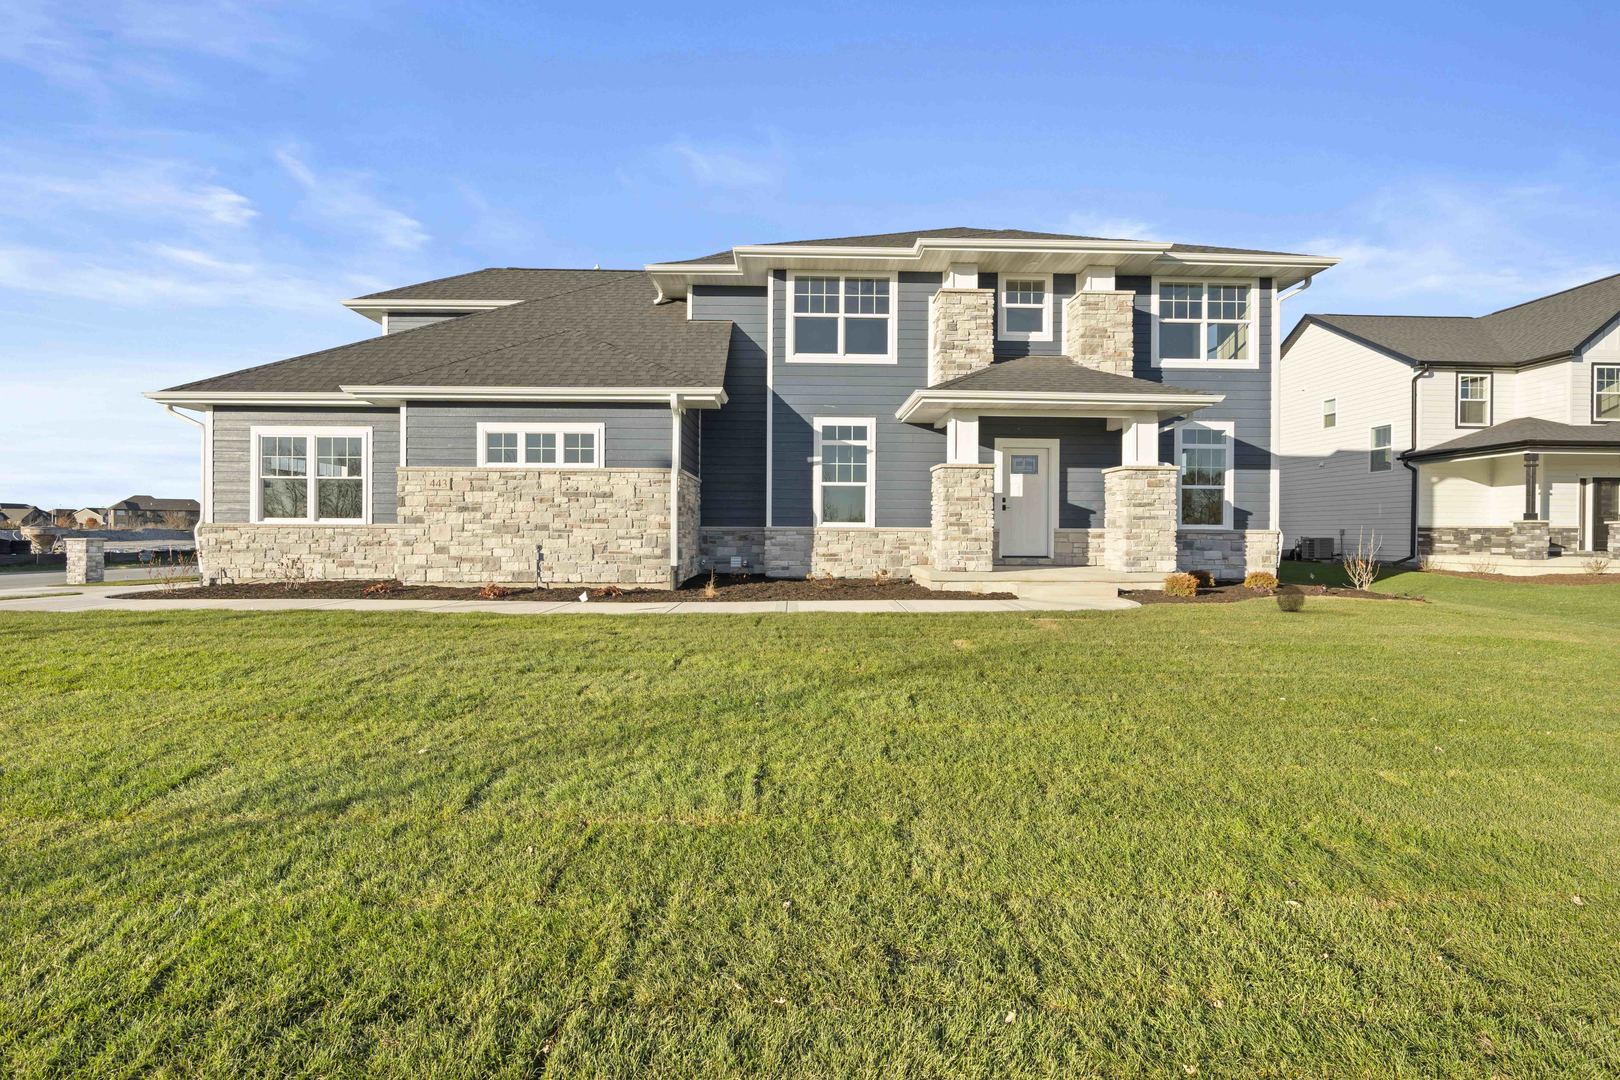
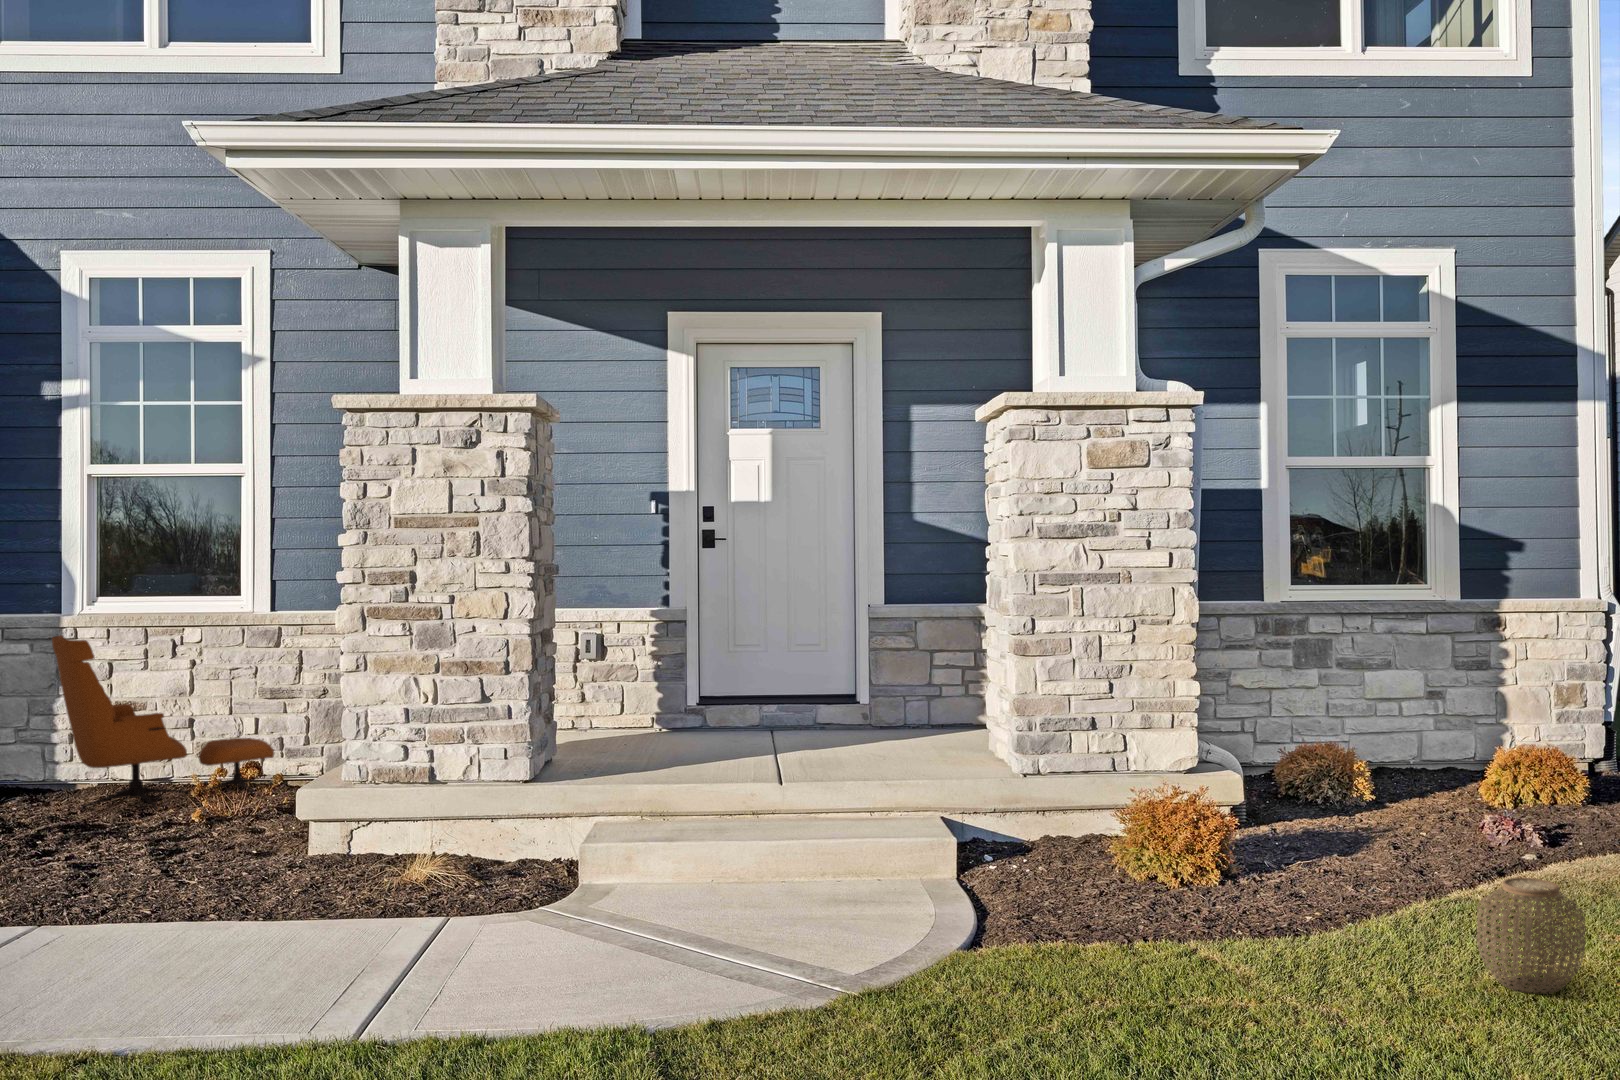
lounge chair: none [833,532,884,583] -> present [52,635,274,810]

